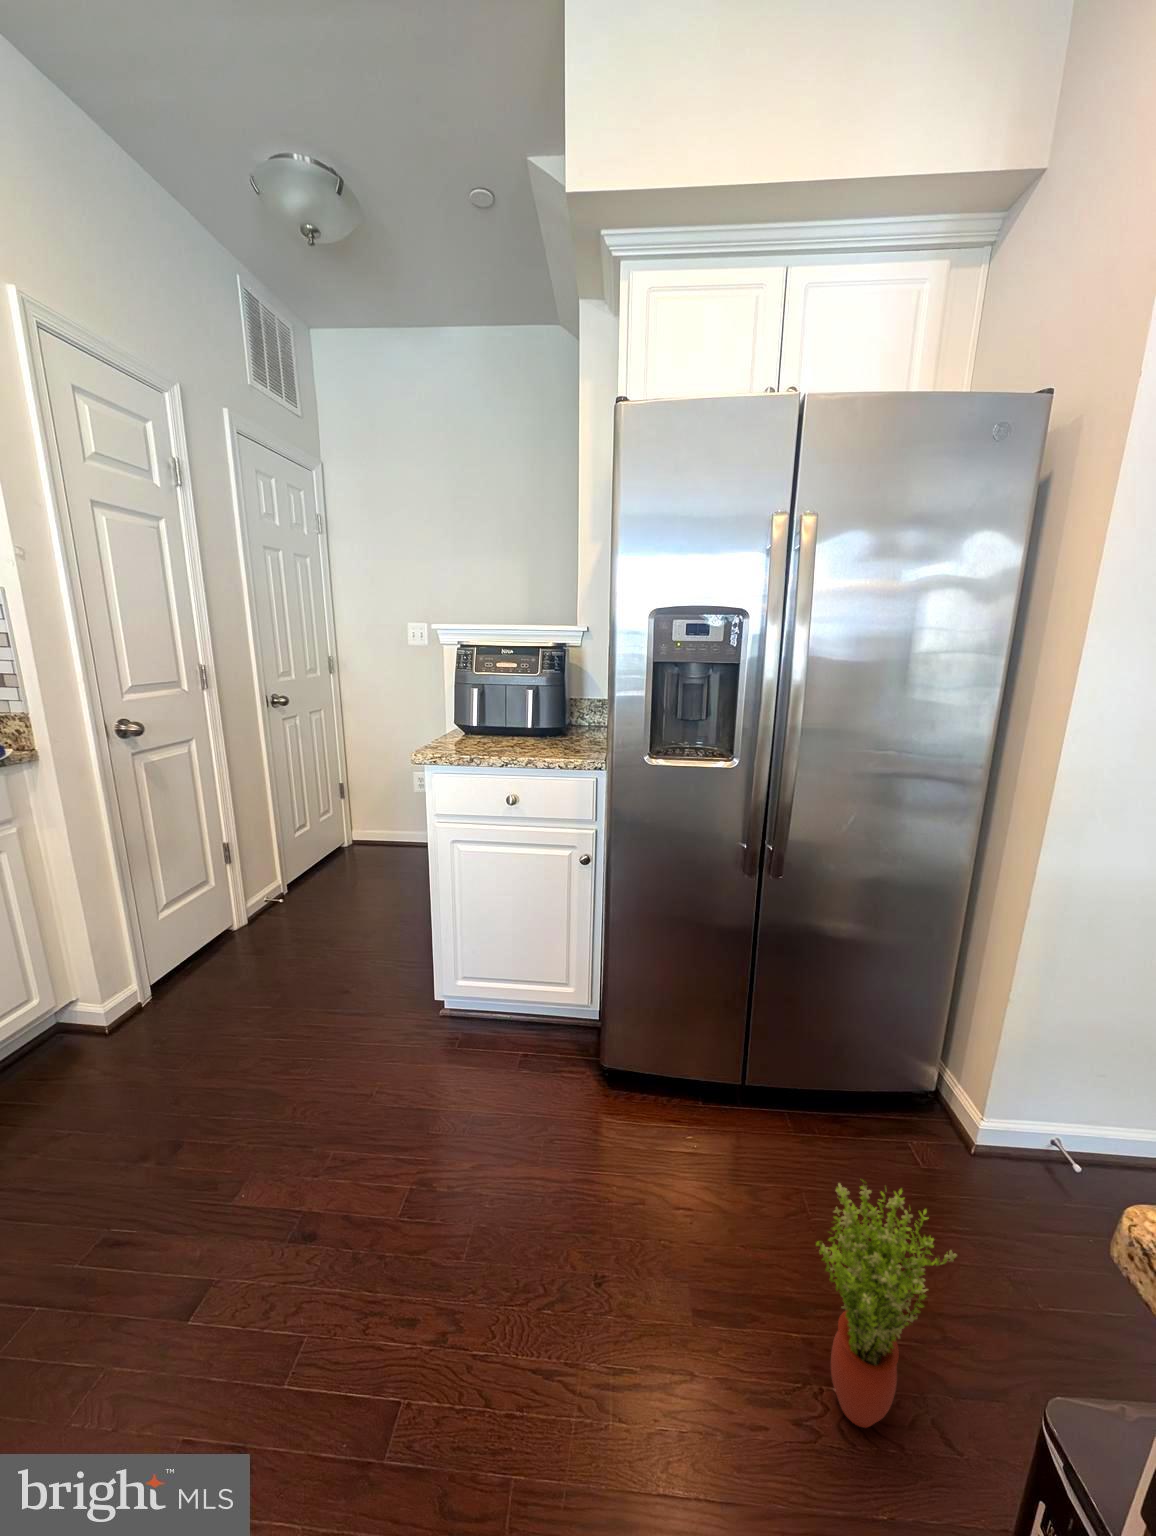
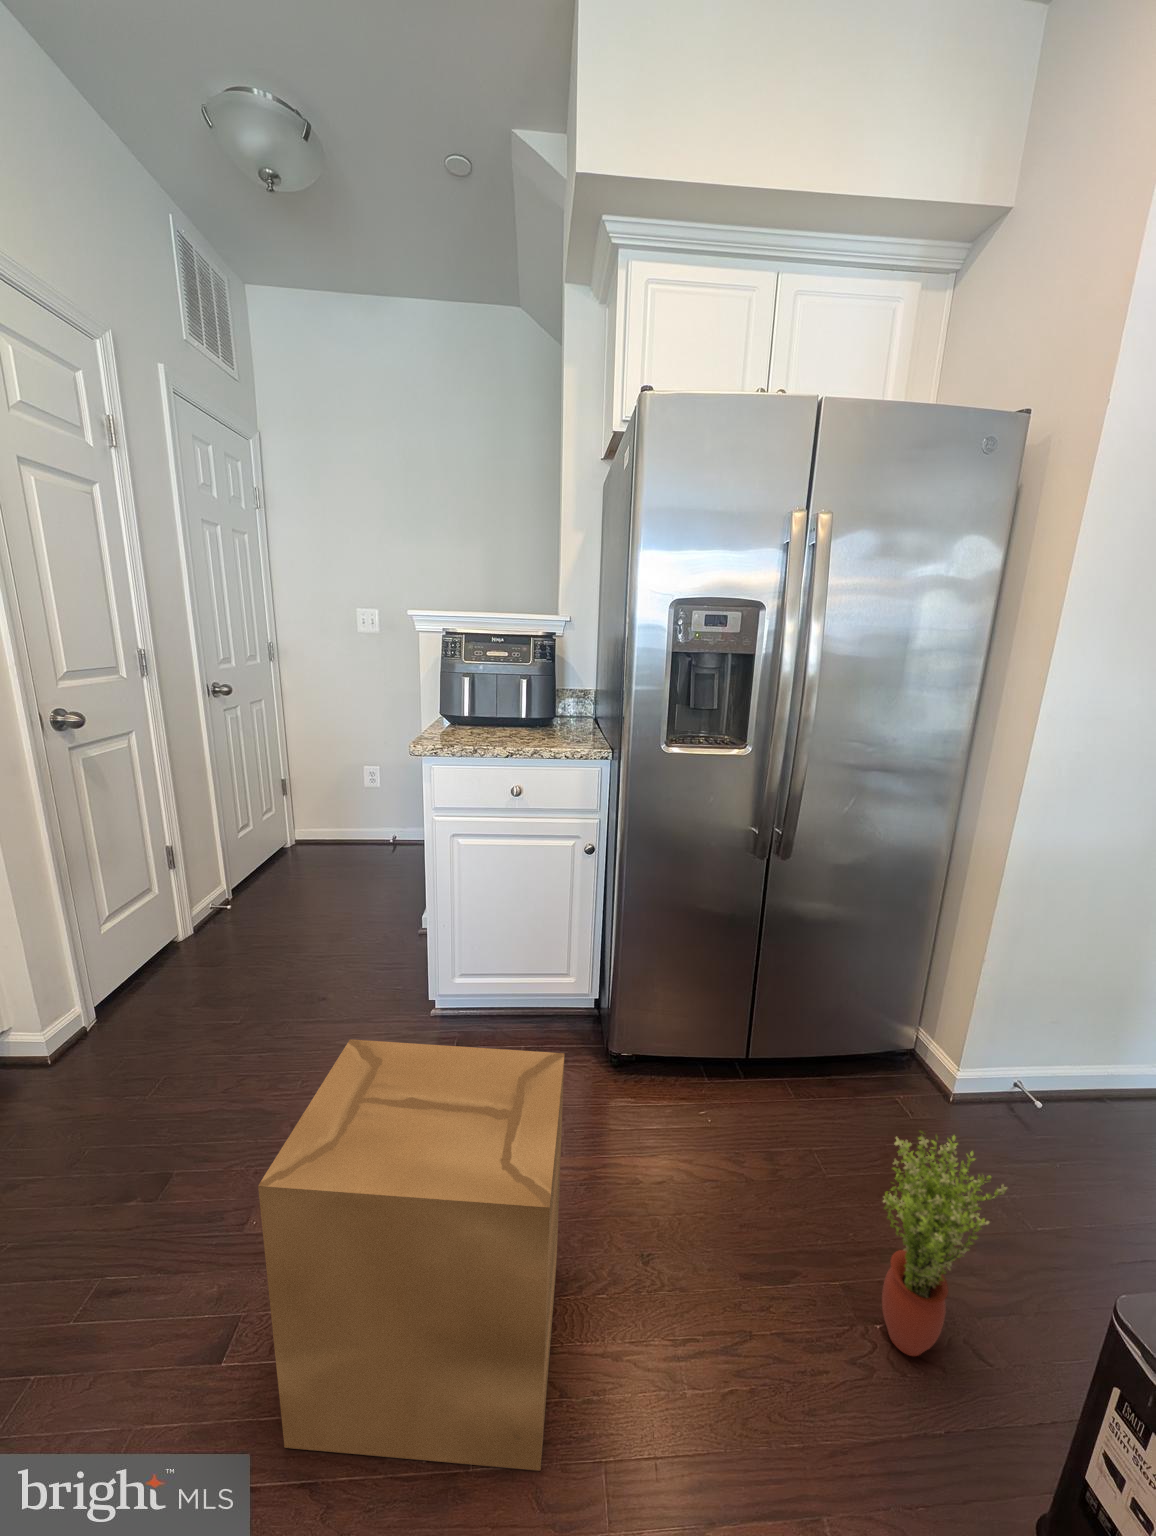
cardboard box: none [181,1030,503,1472] -> present [258,1039,565,1471]

